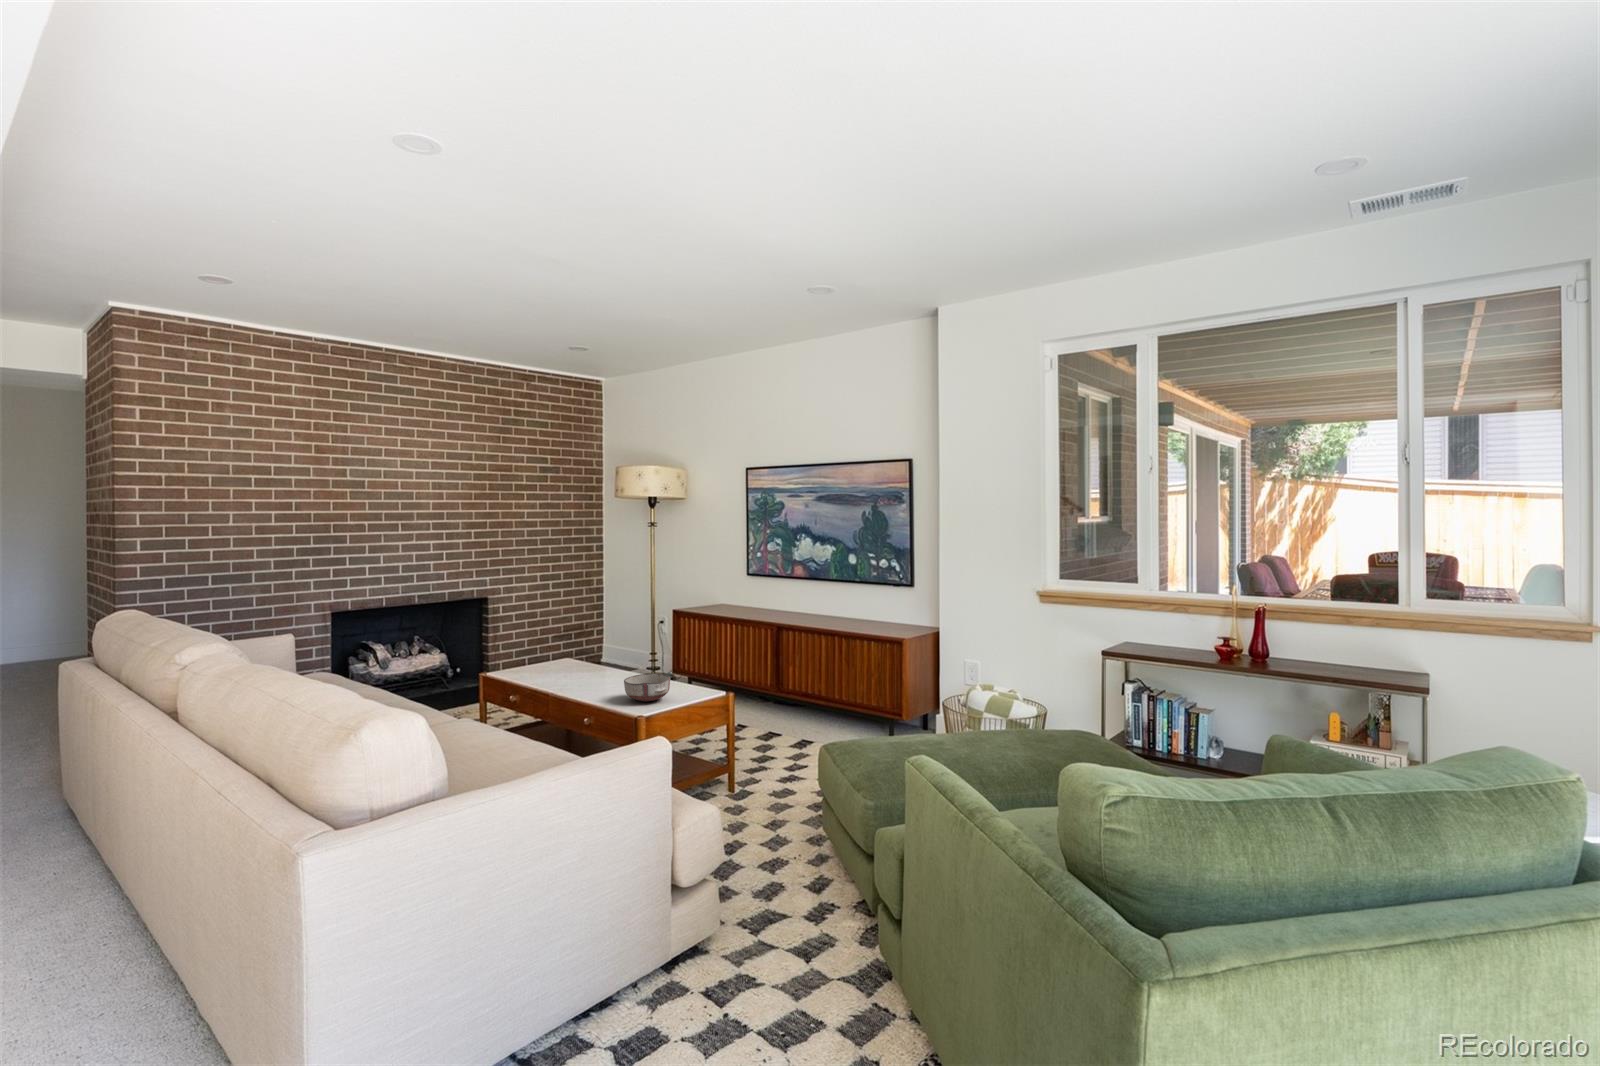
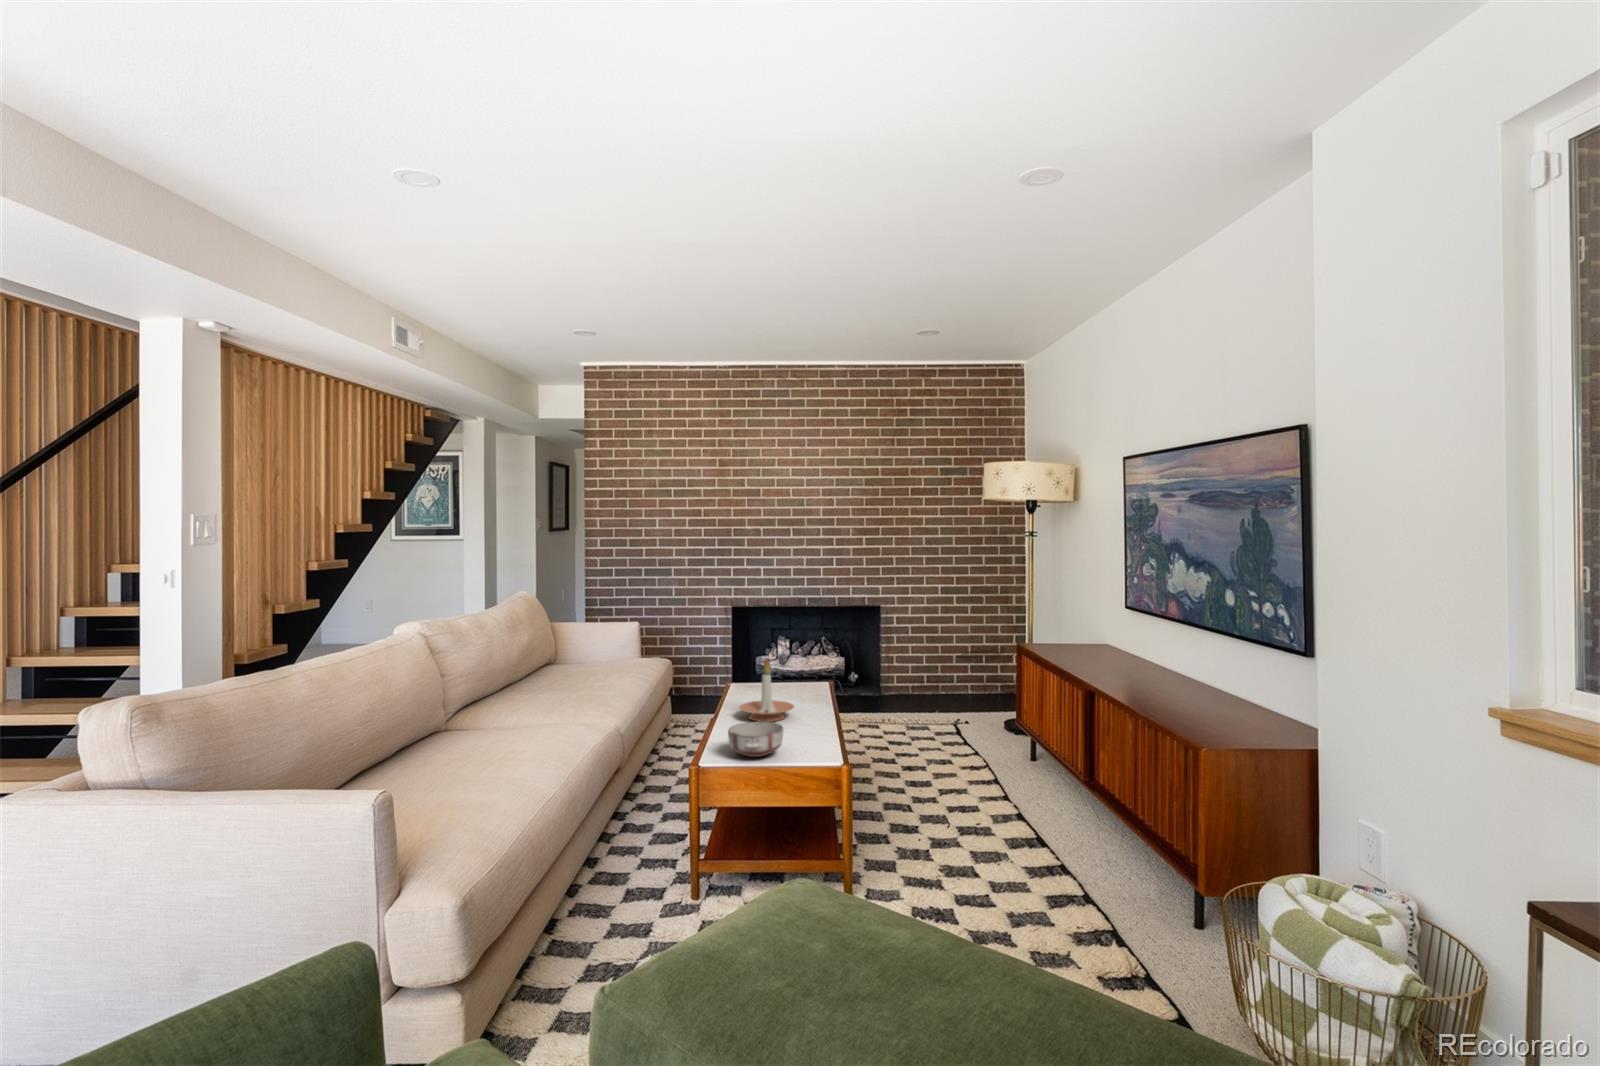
candle holder: none [560,629,610,685] -> present [739,658,794,722]

